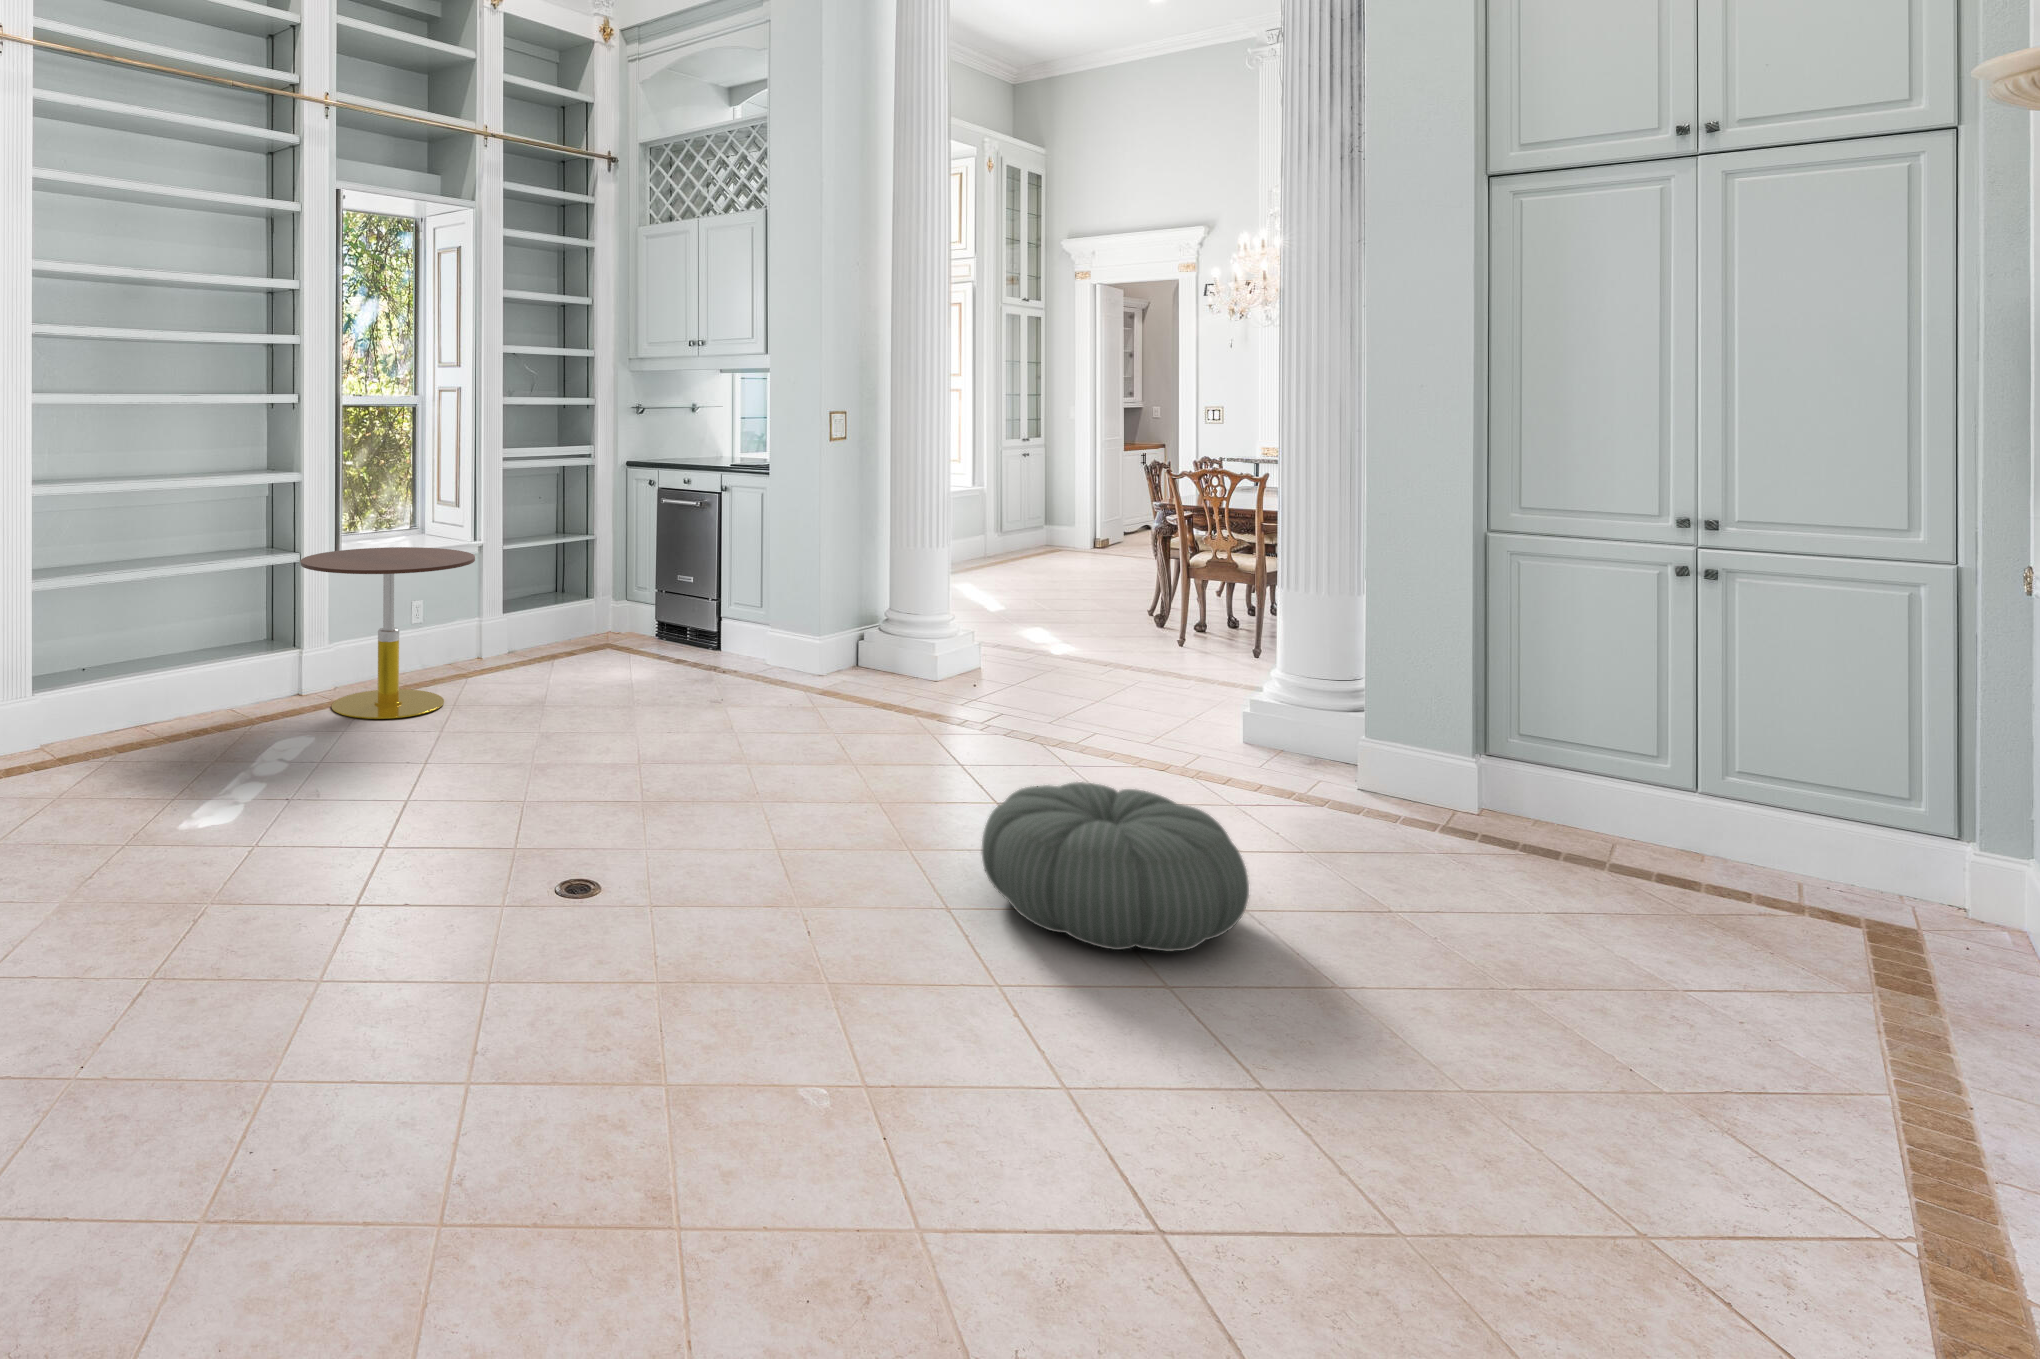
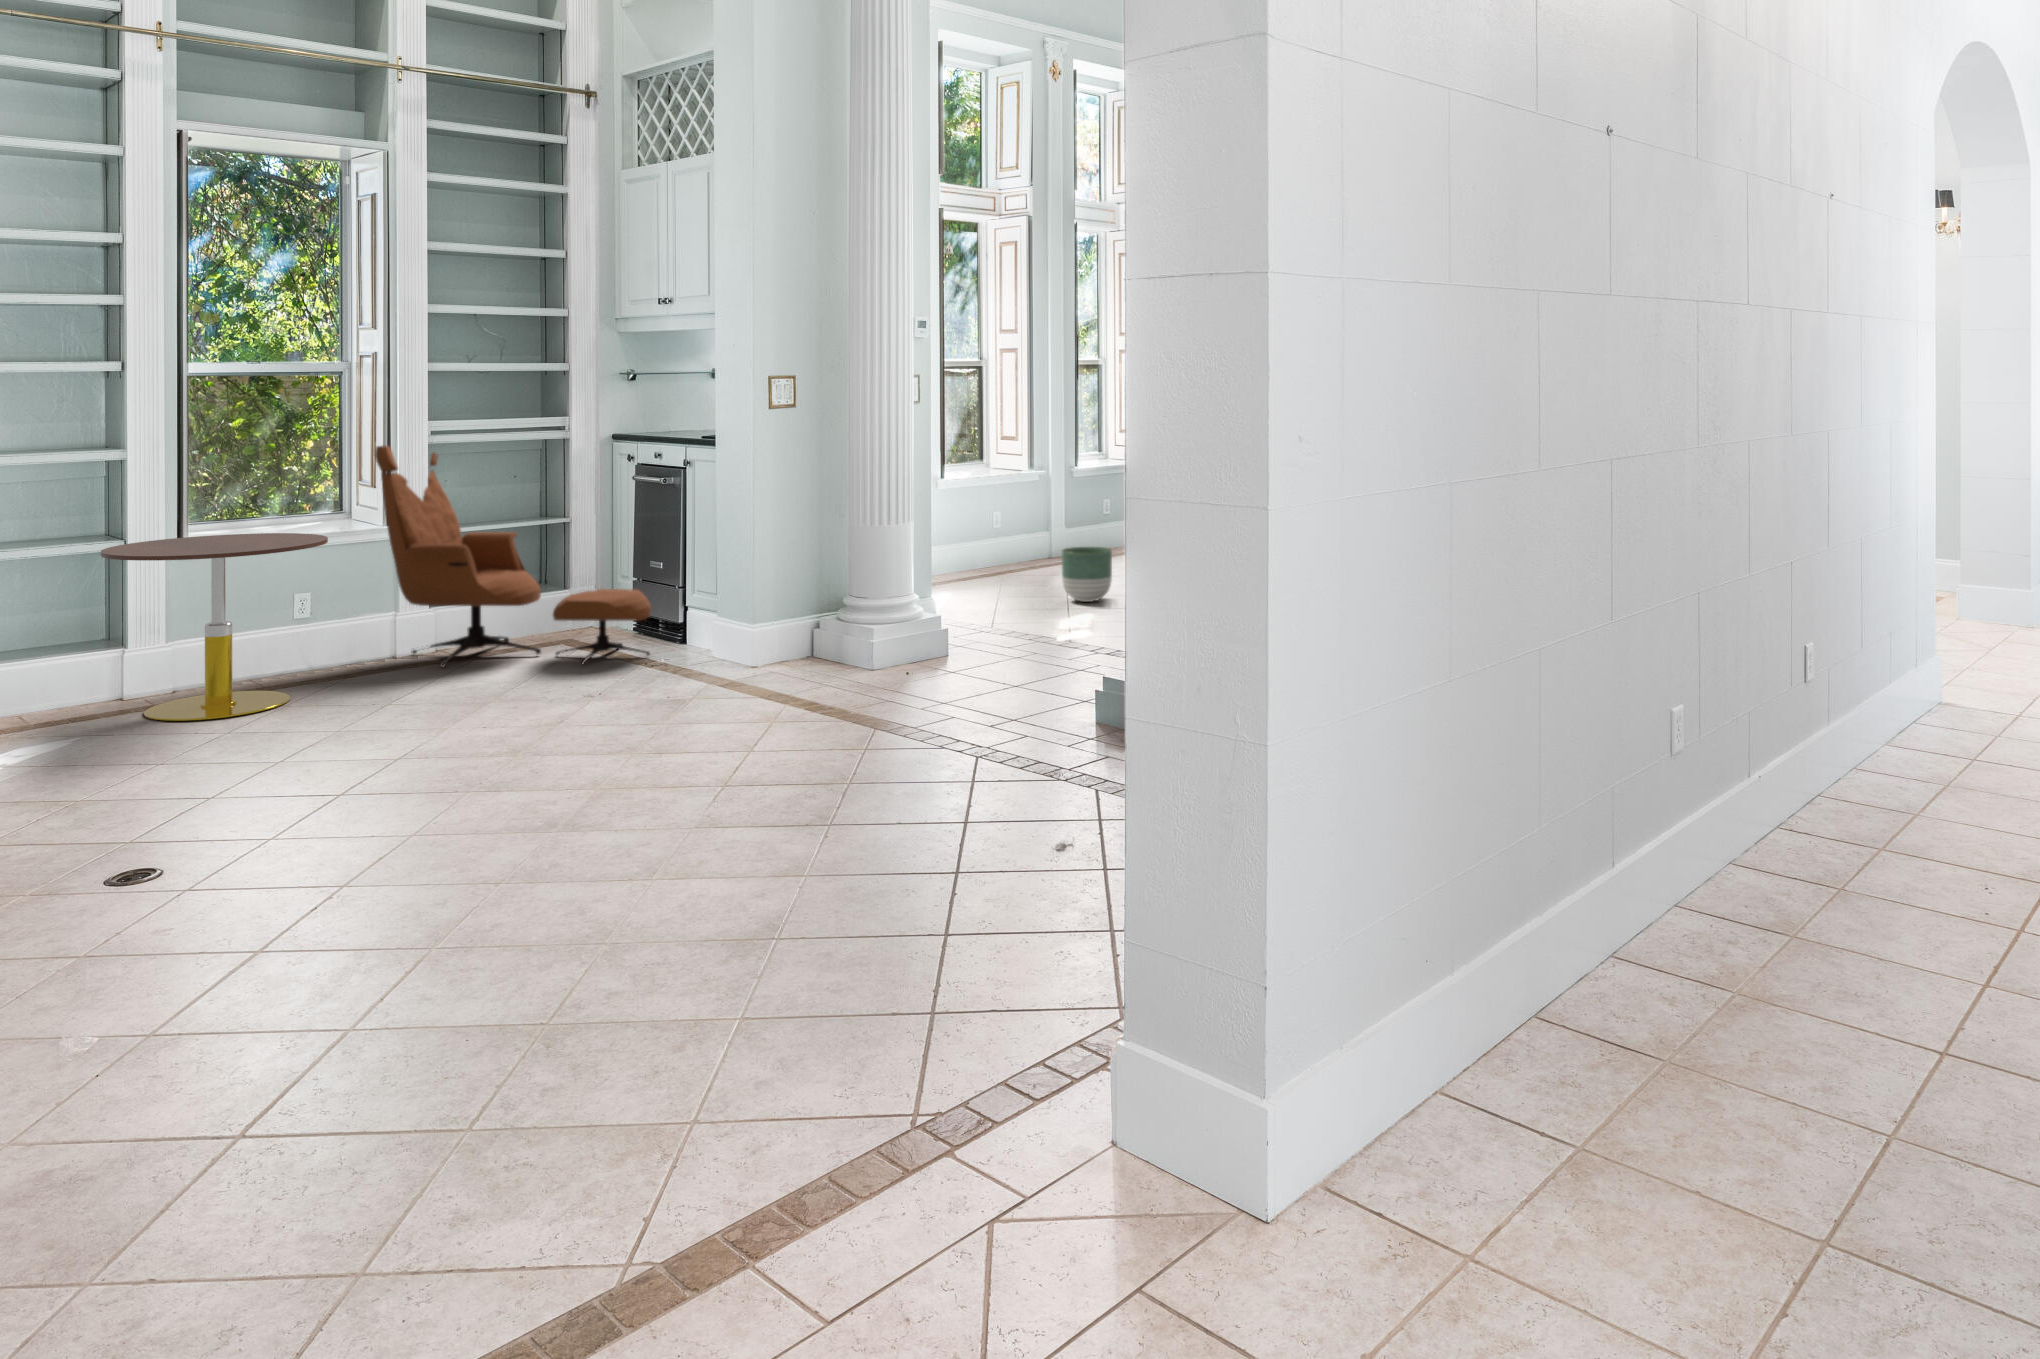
lounge chair: none [463,465,701,670] -> present [375,446,651,667]
planter: none [987,563,1035,614] -> present [1061,547,1112,602]
pouf: present [981,782,1249,952] -> none [554,753,814,911]

